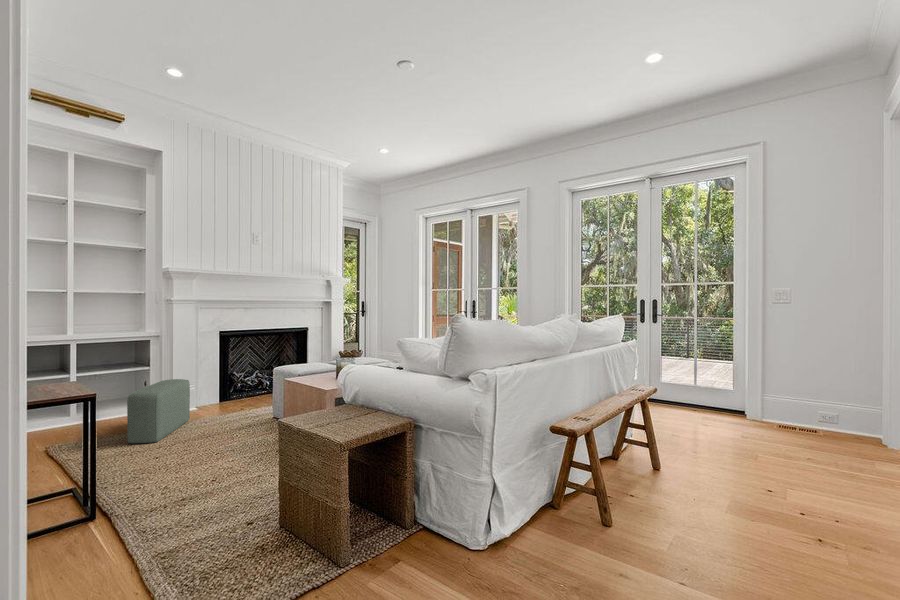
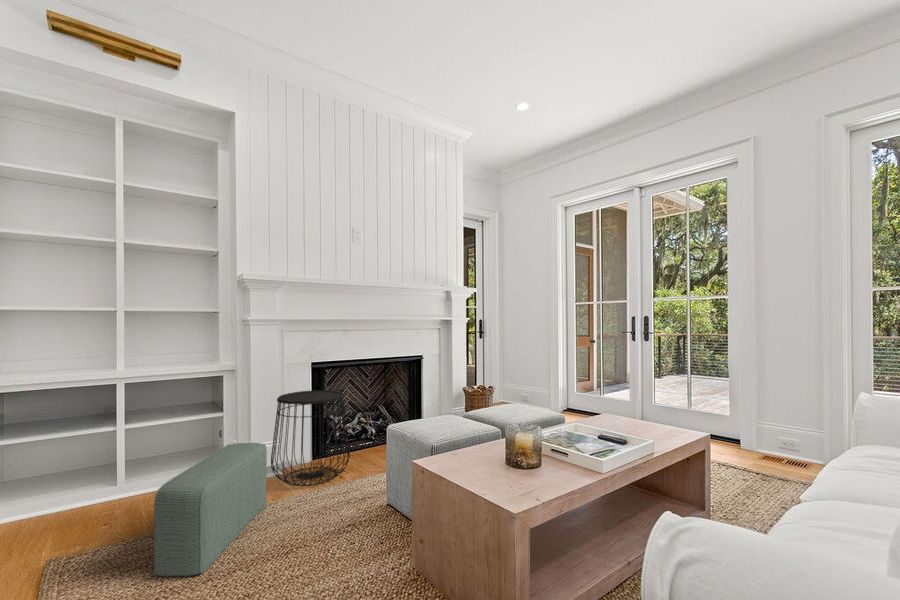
side table: none [190,351,248,412] -> present [271,390,350,485]

